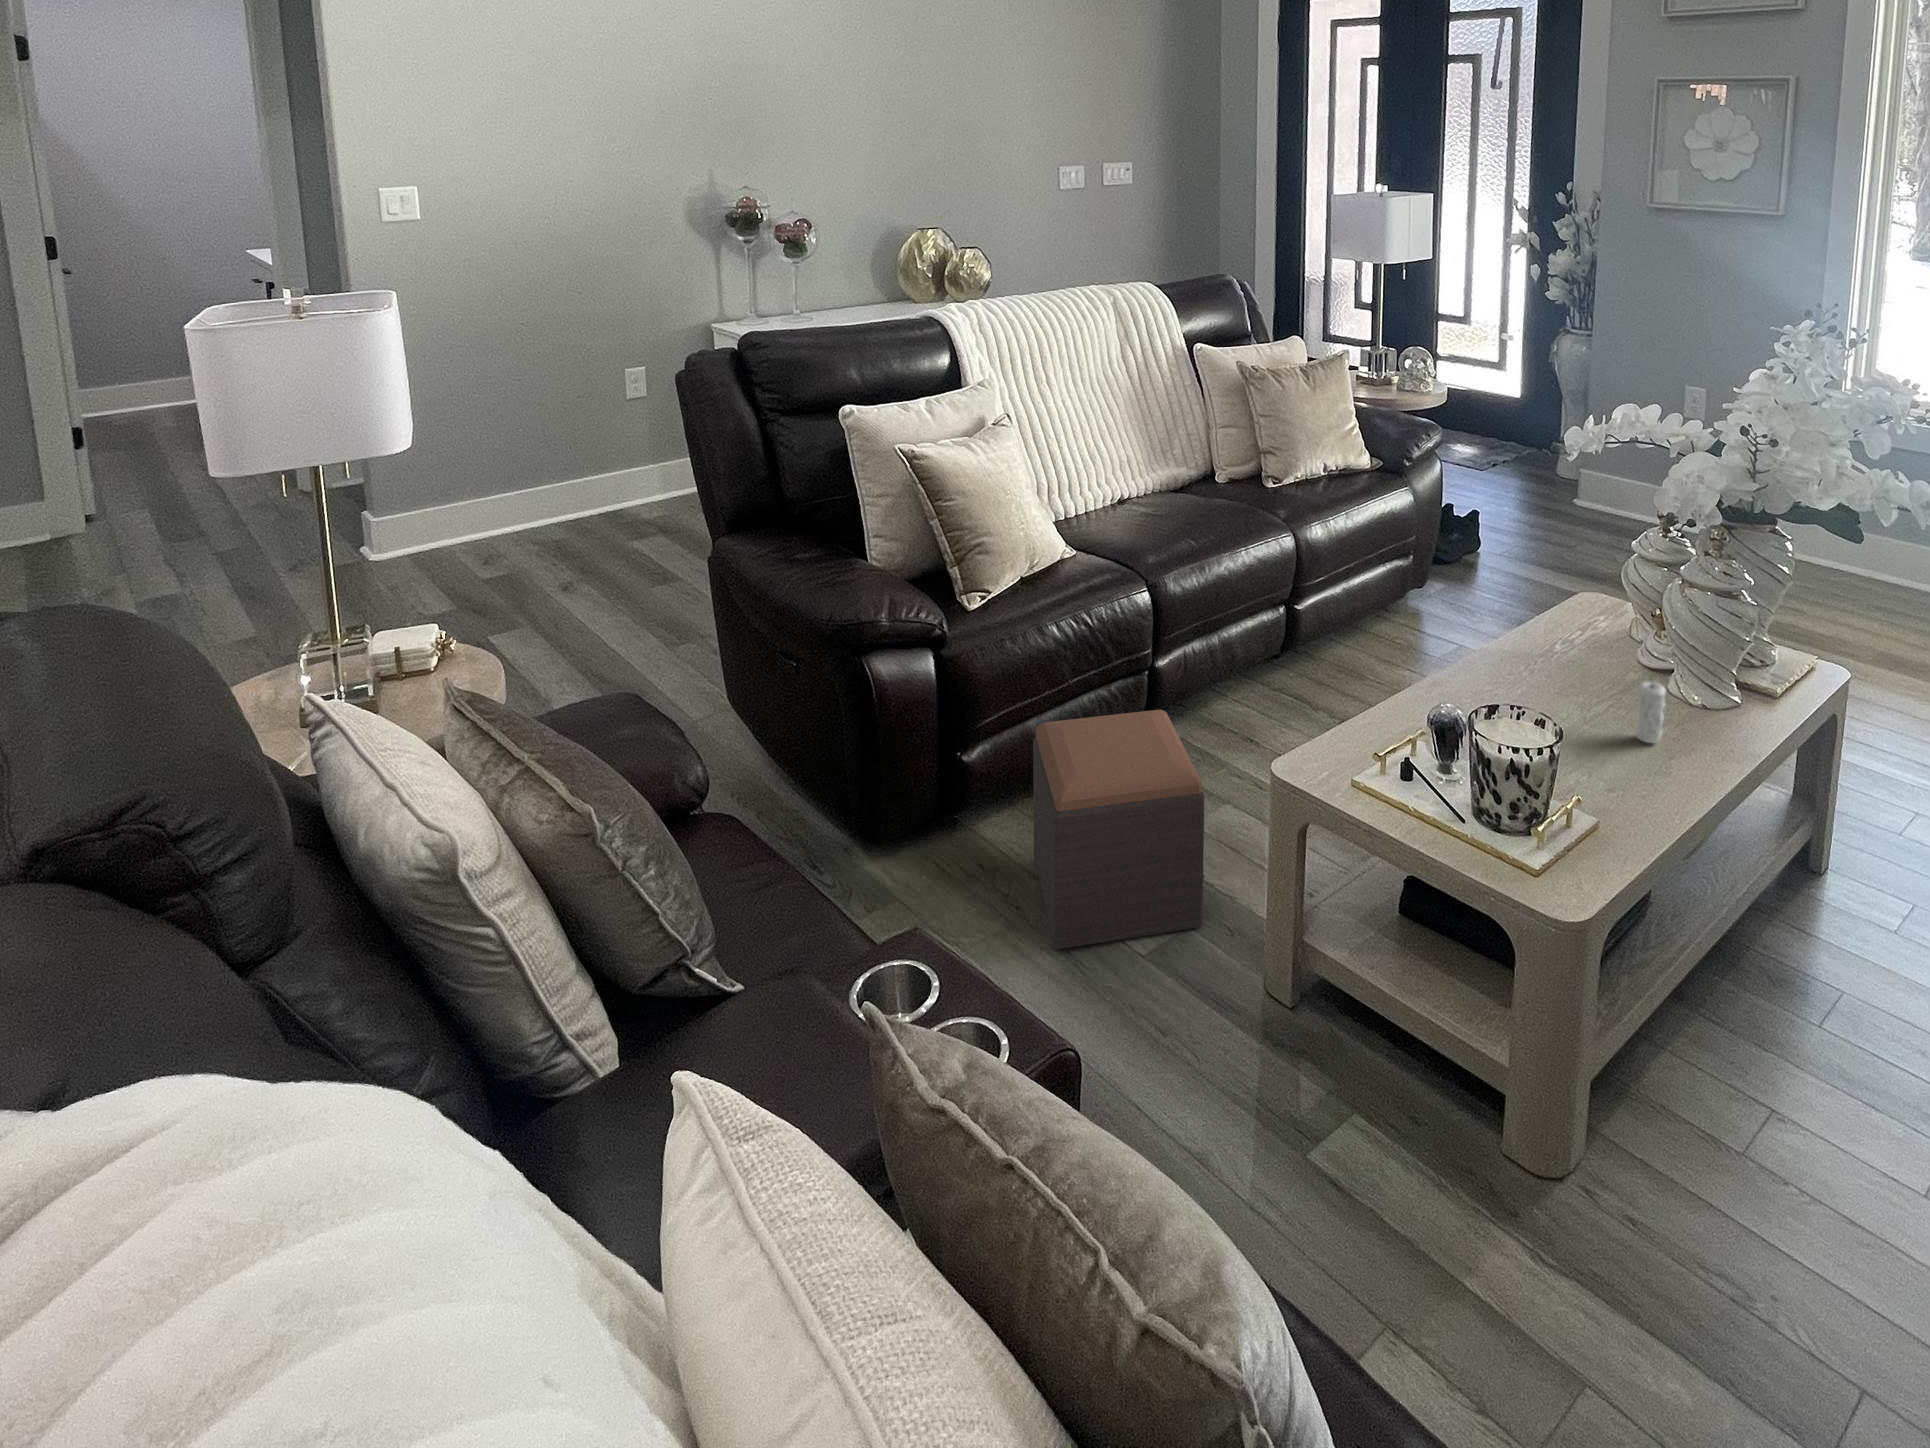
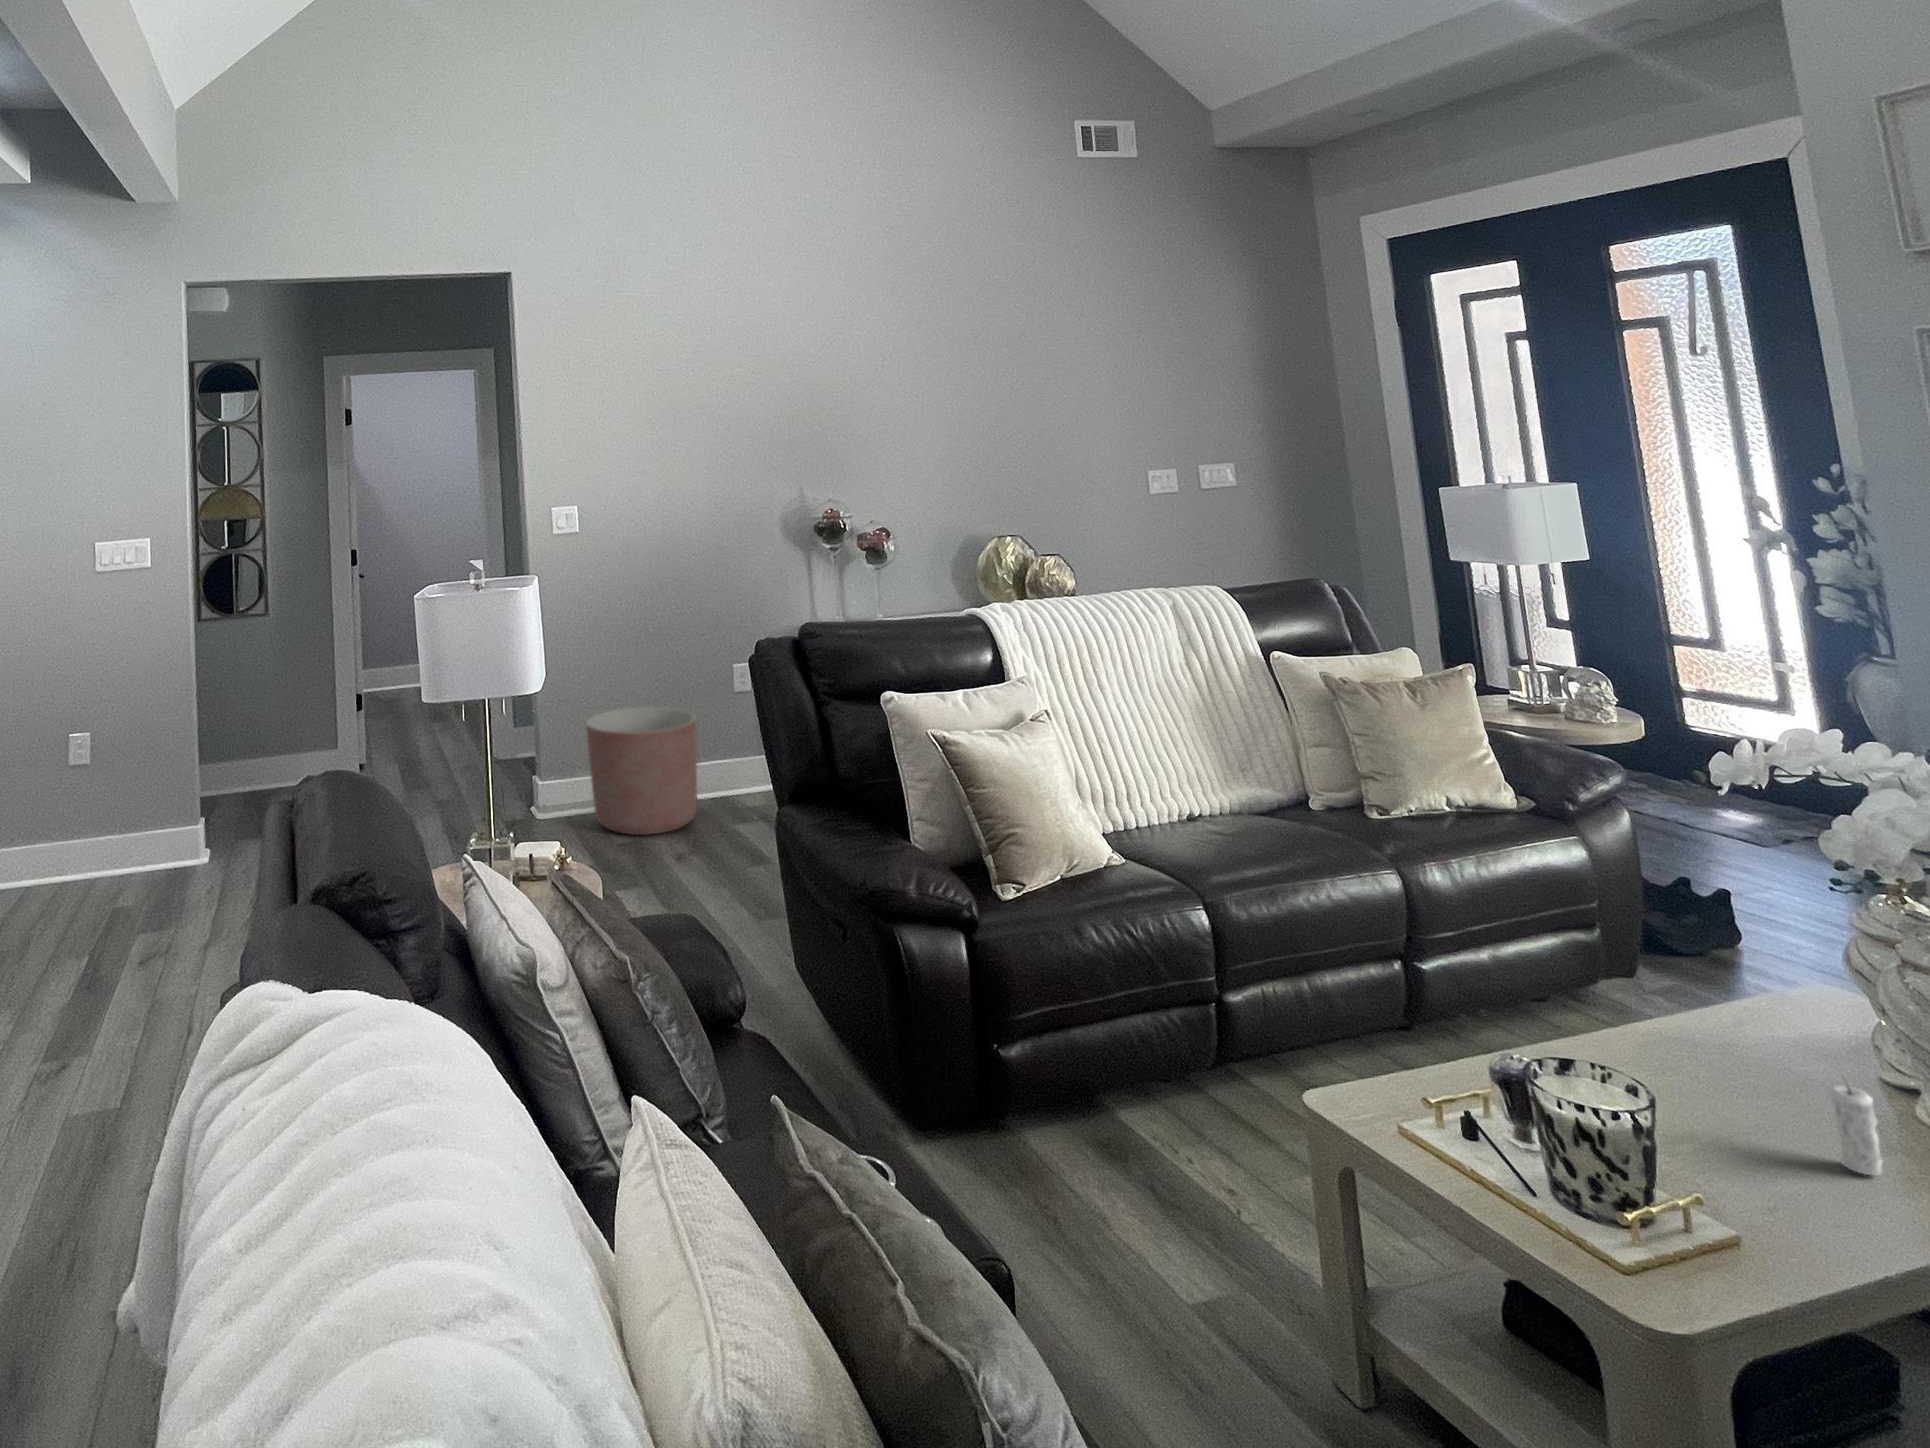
planter: none [444,419,590,562] -> present [586,707,697,835]
footstool: present [1033,710,1205,949] -> none [1065,1027,1265,1303]

